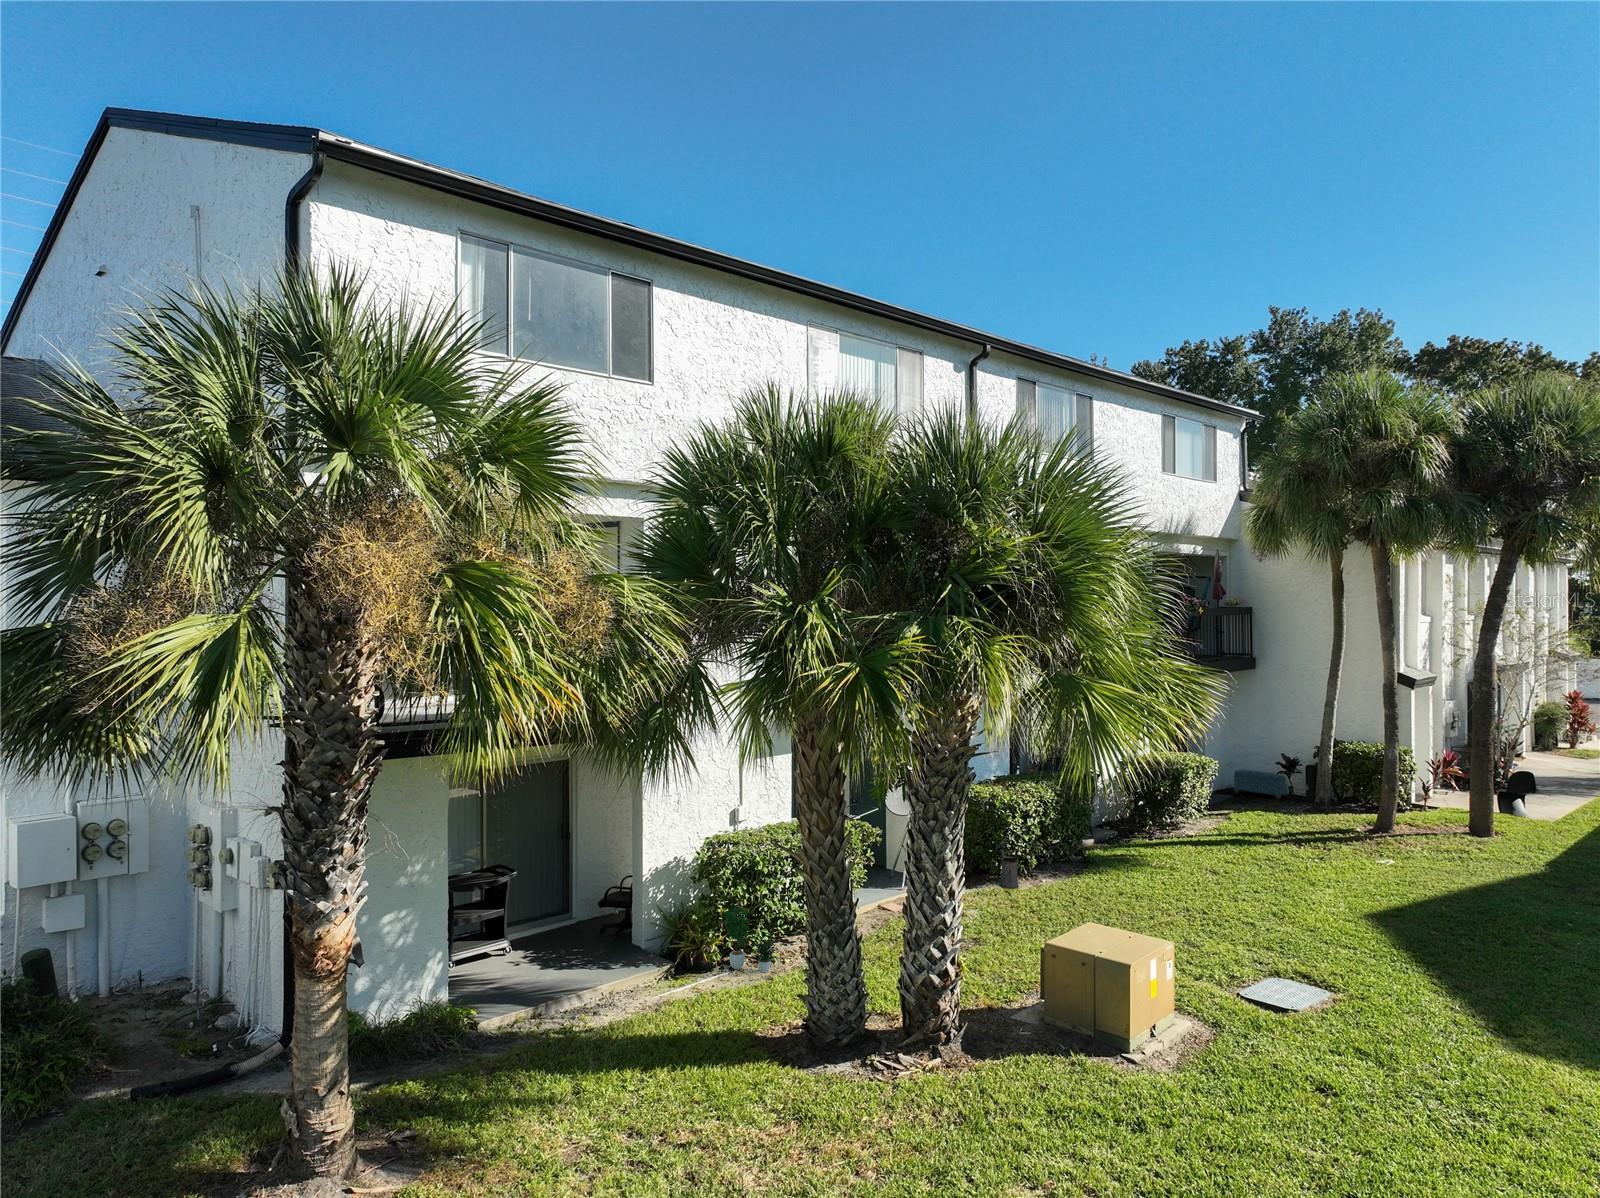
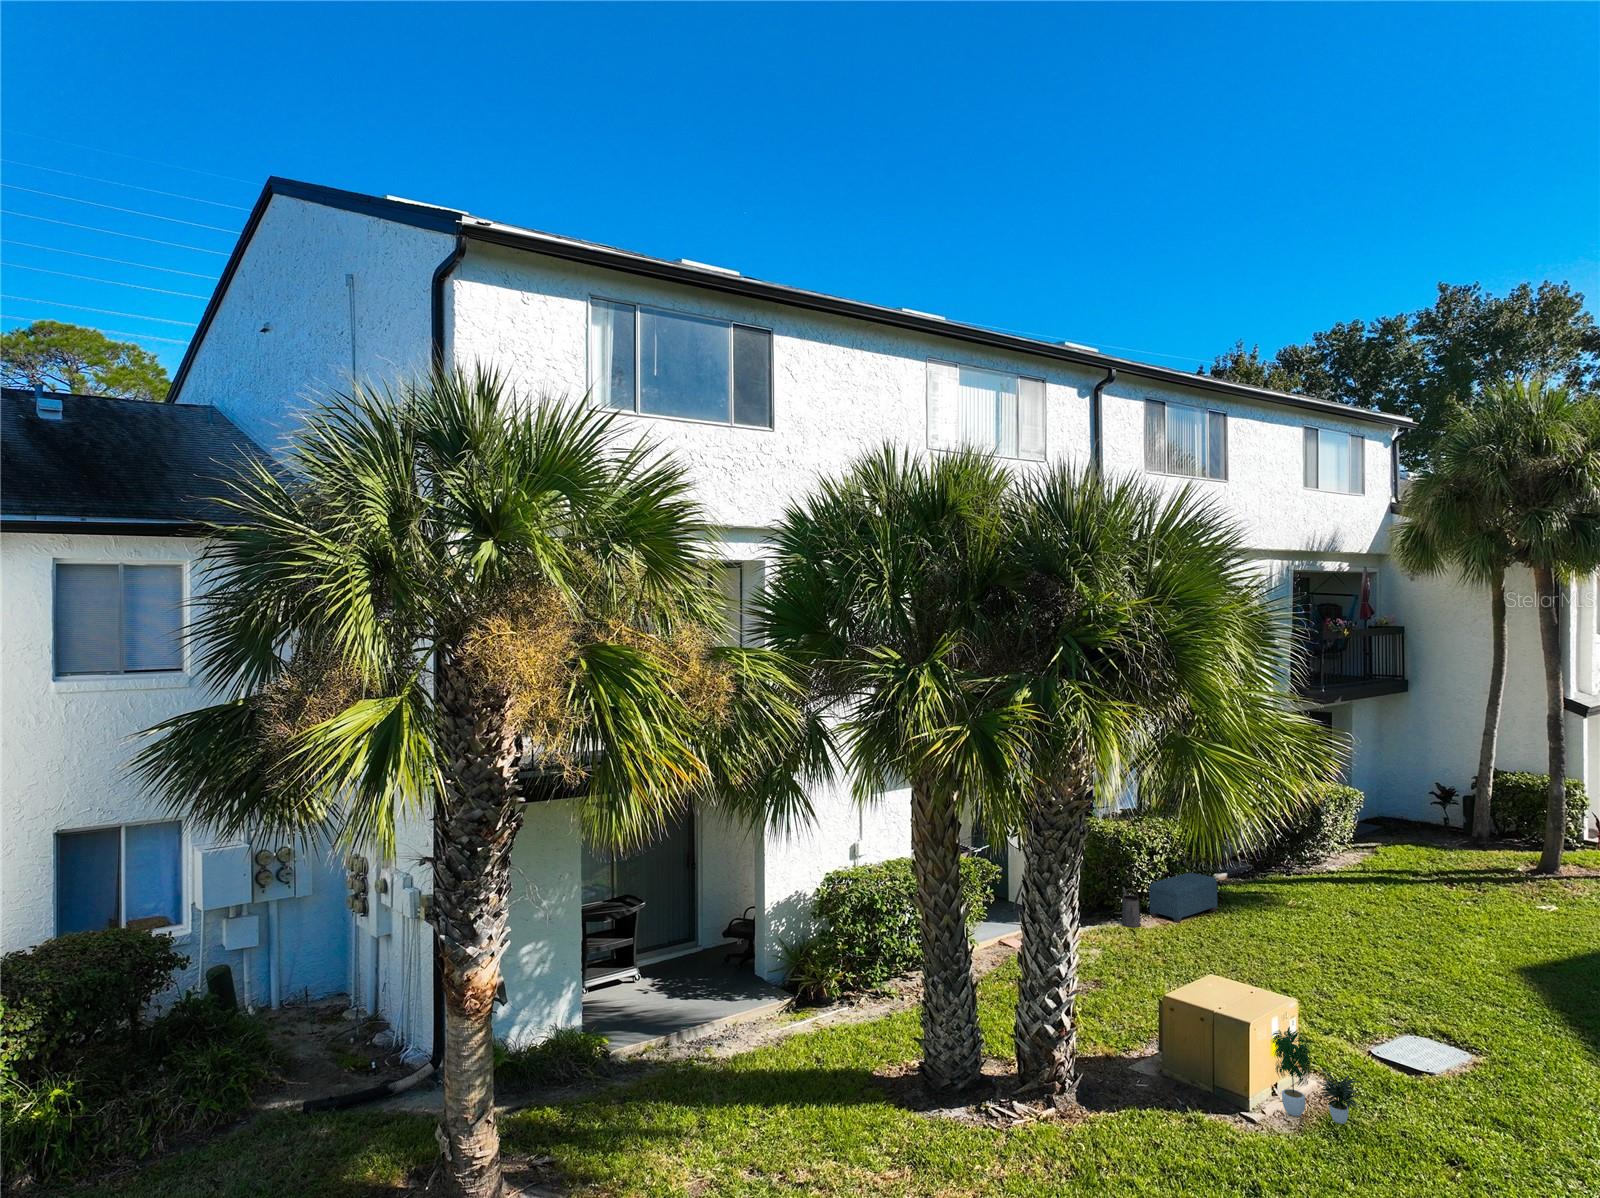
bench: present [1234,769,1288,799] -> present [1149,873,1217,923]
potted plant: present [724,906,777,973] -> present [1272,1027,1360,1124]

